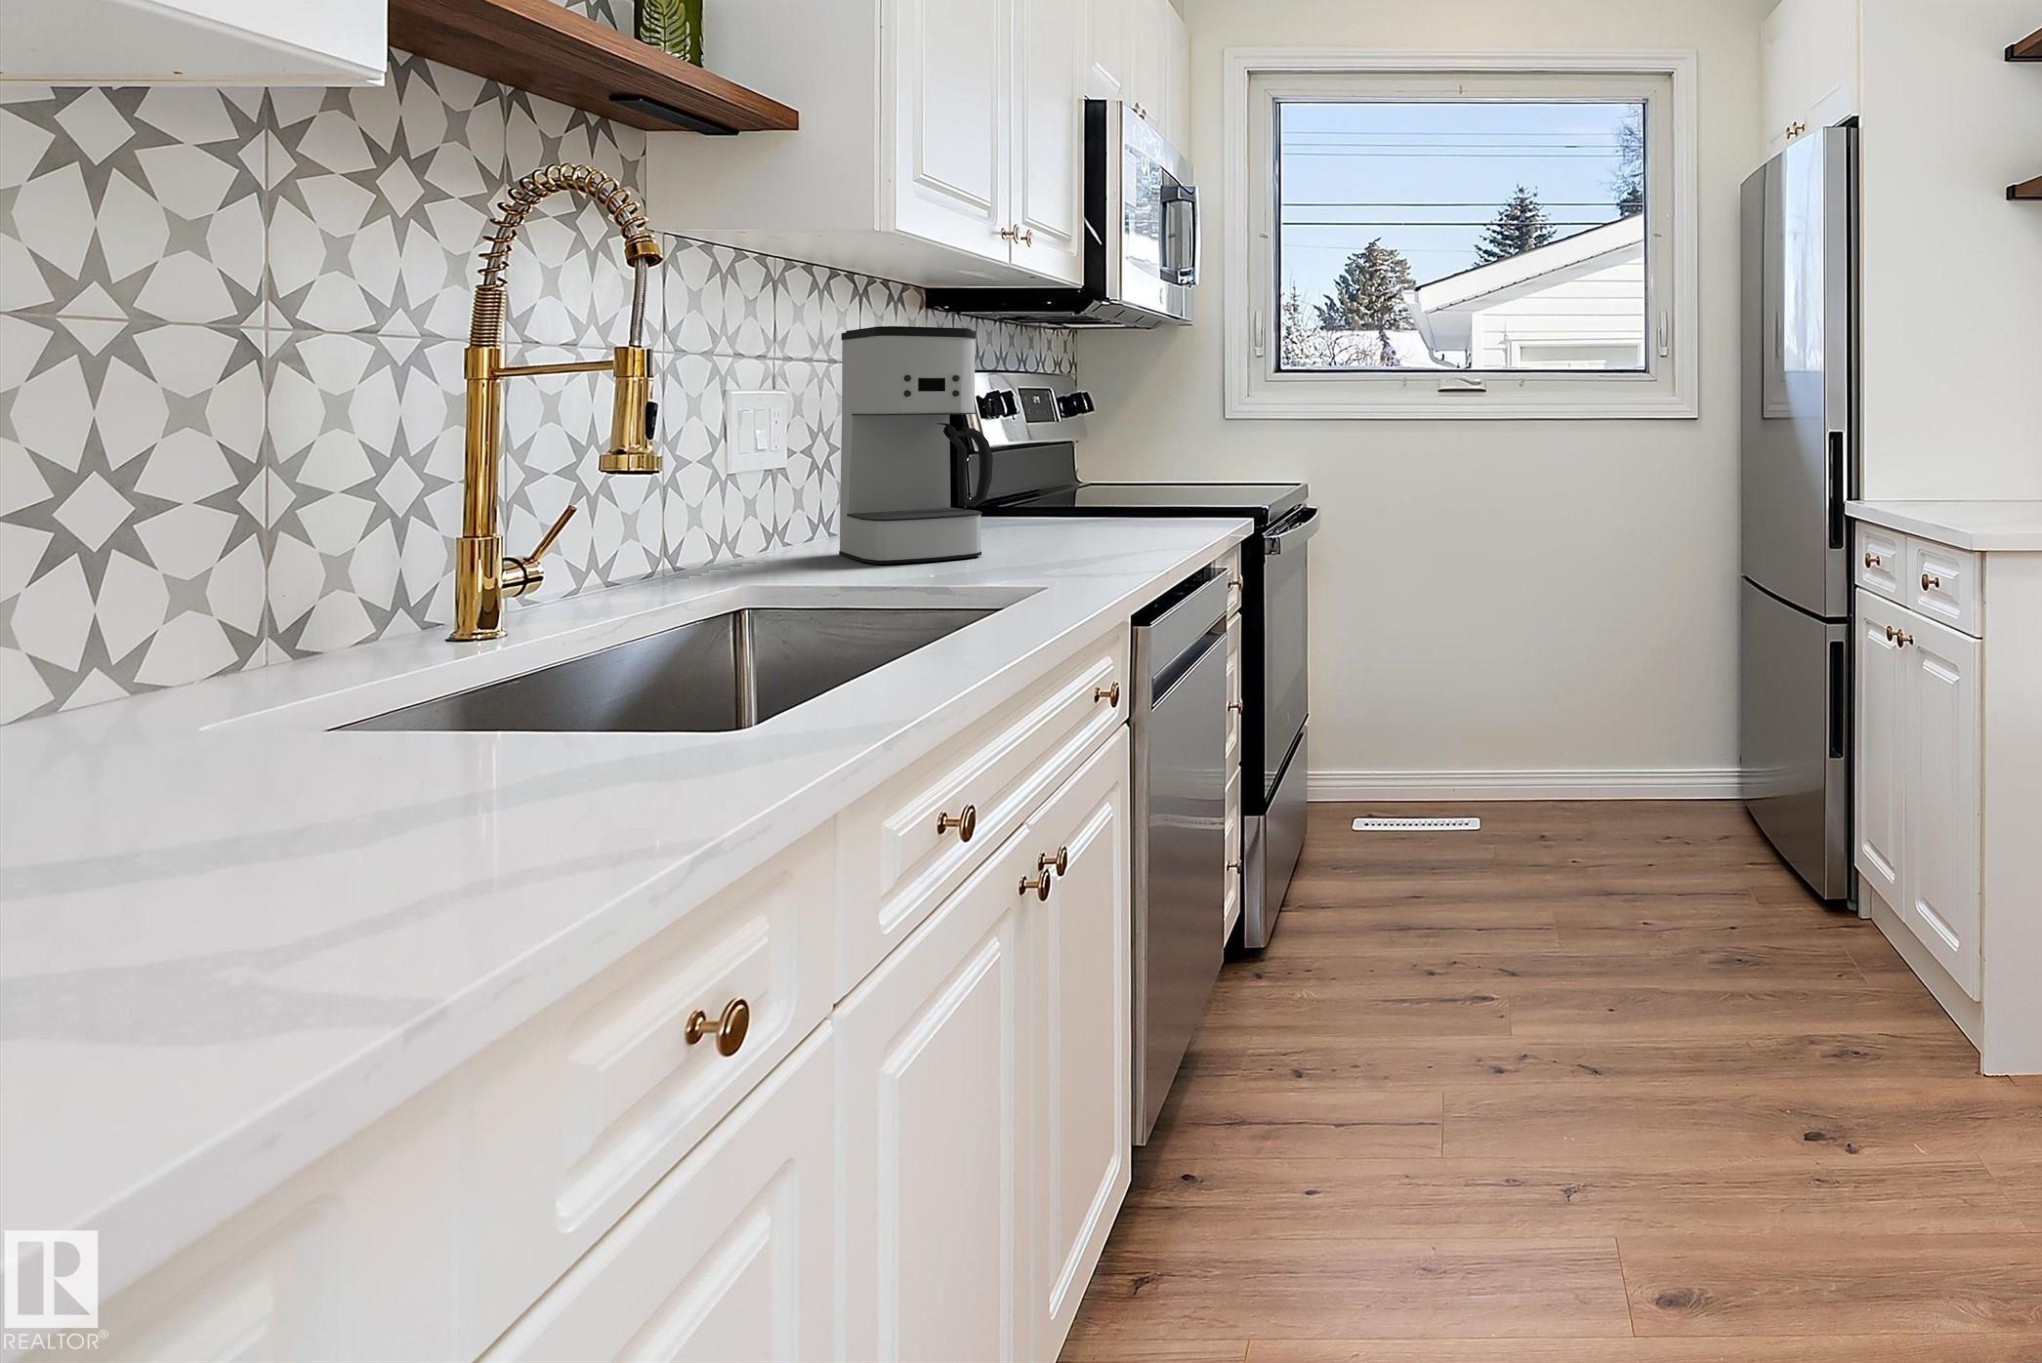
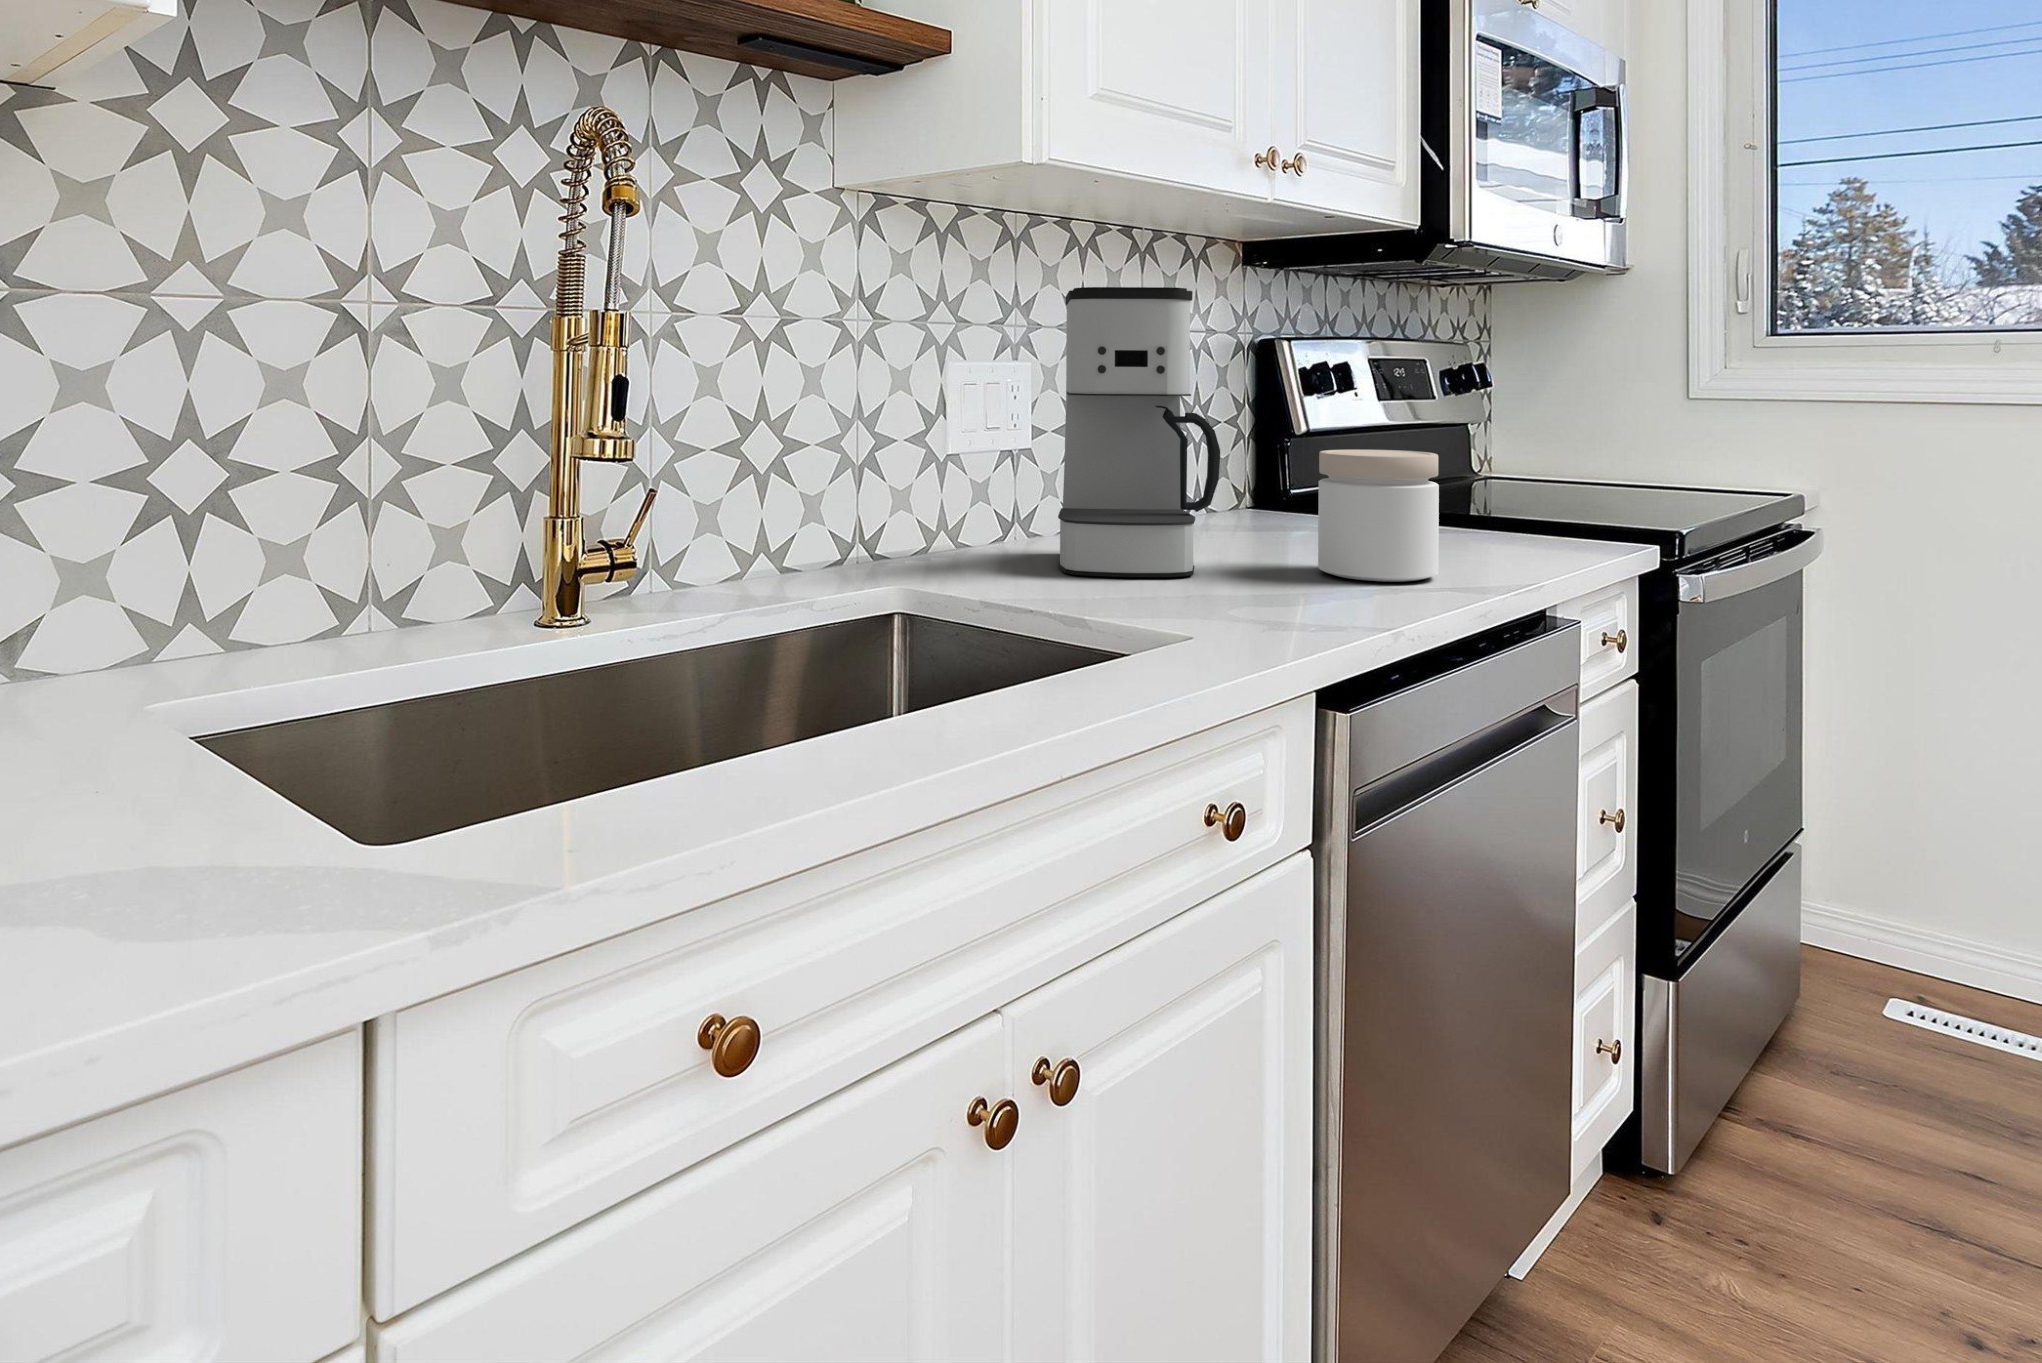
jar: none [1066,452,1154,546] -> present [1318,449,1439,581]

